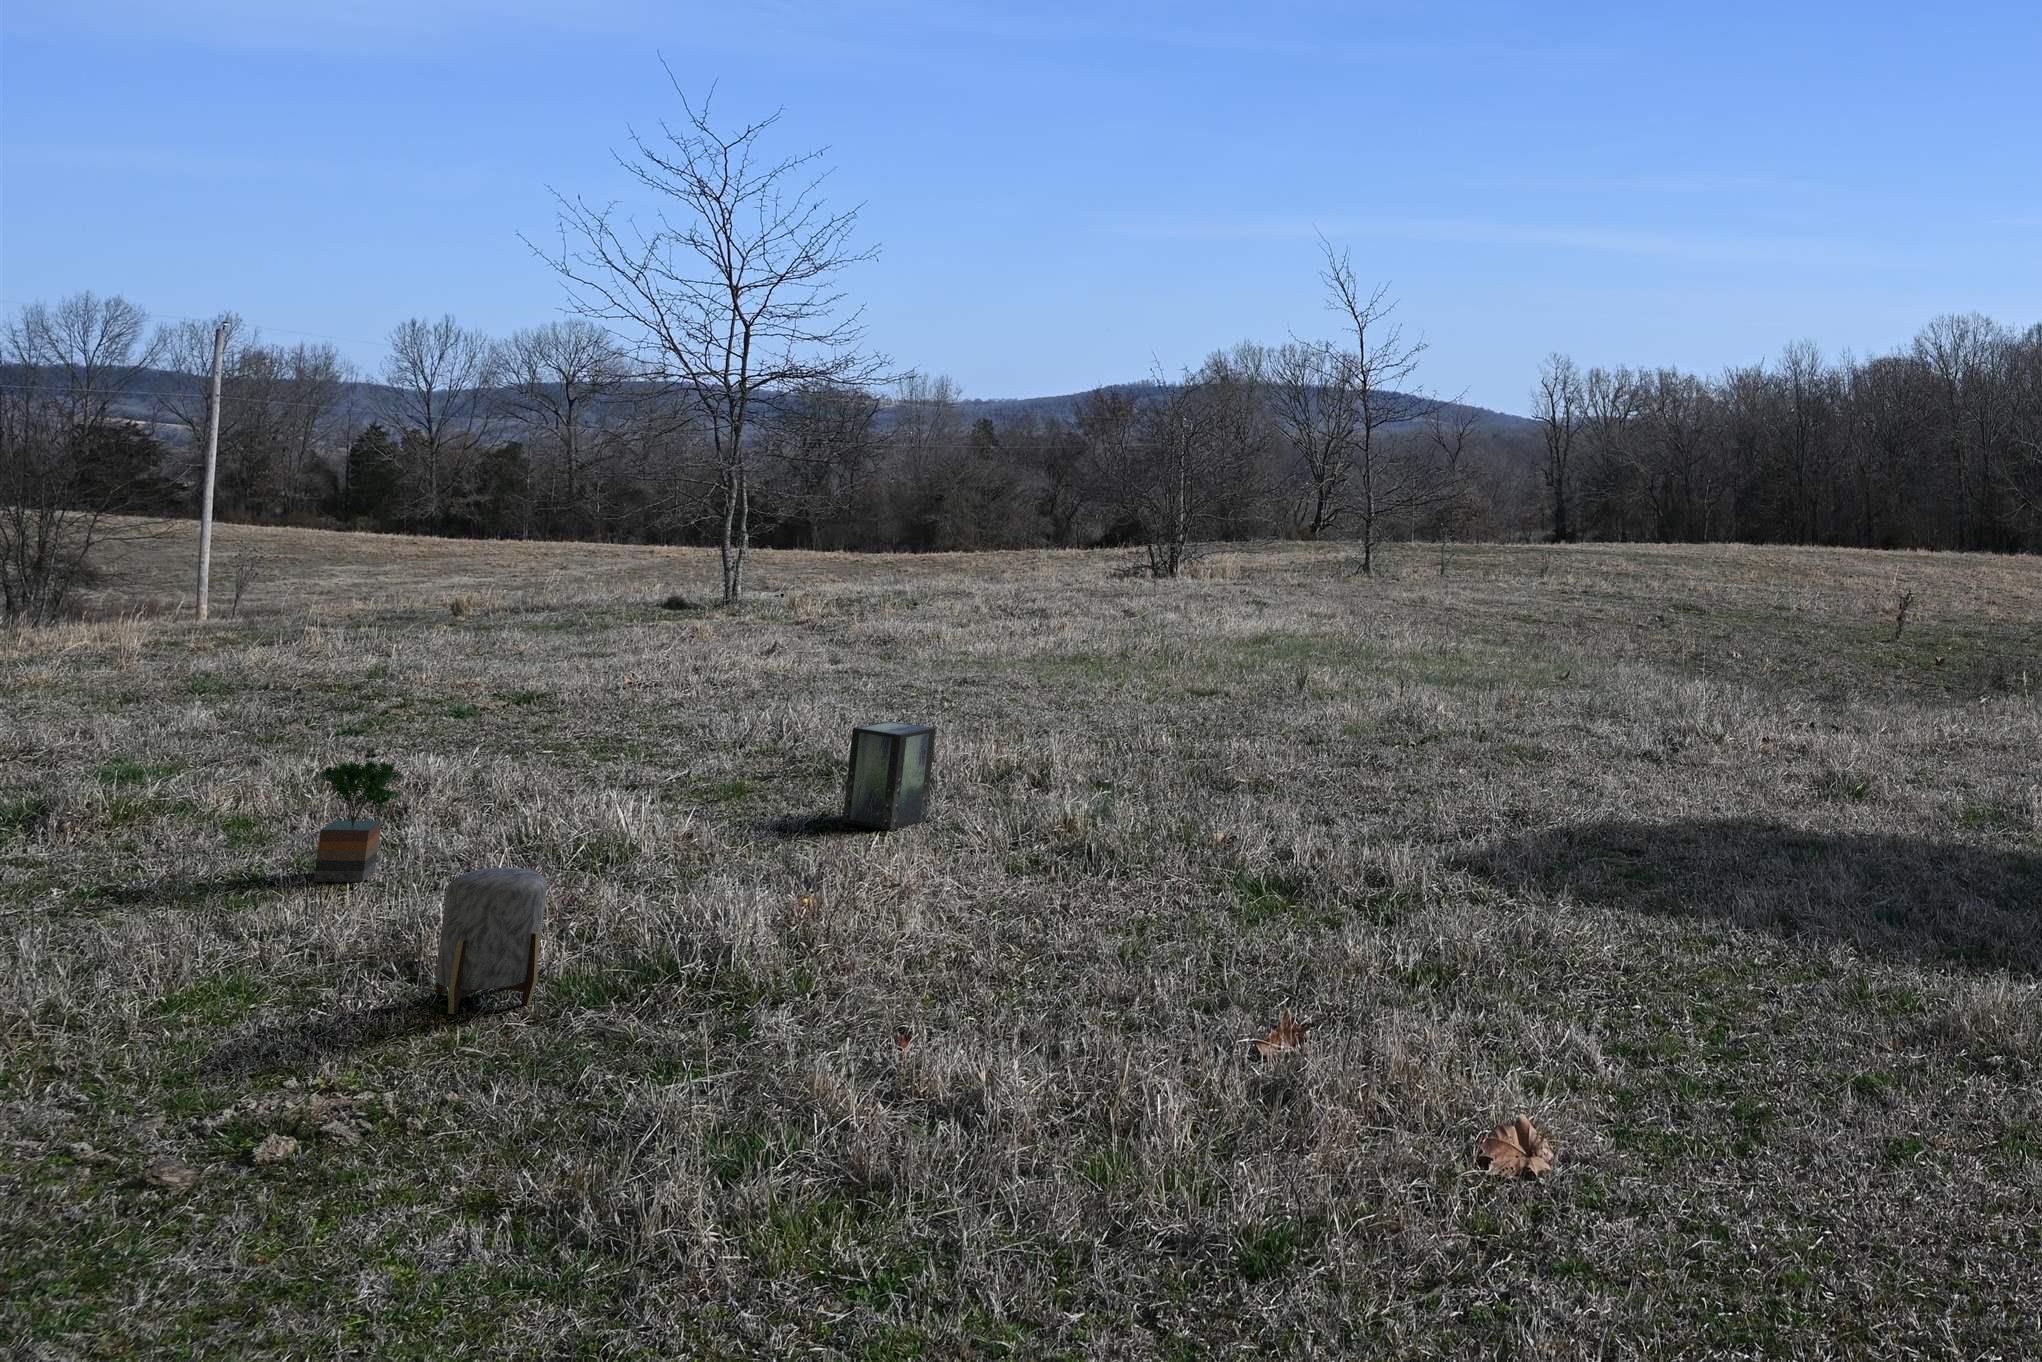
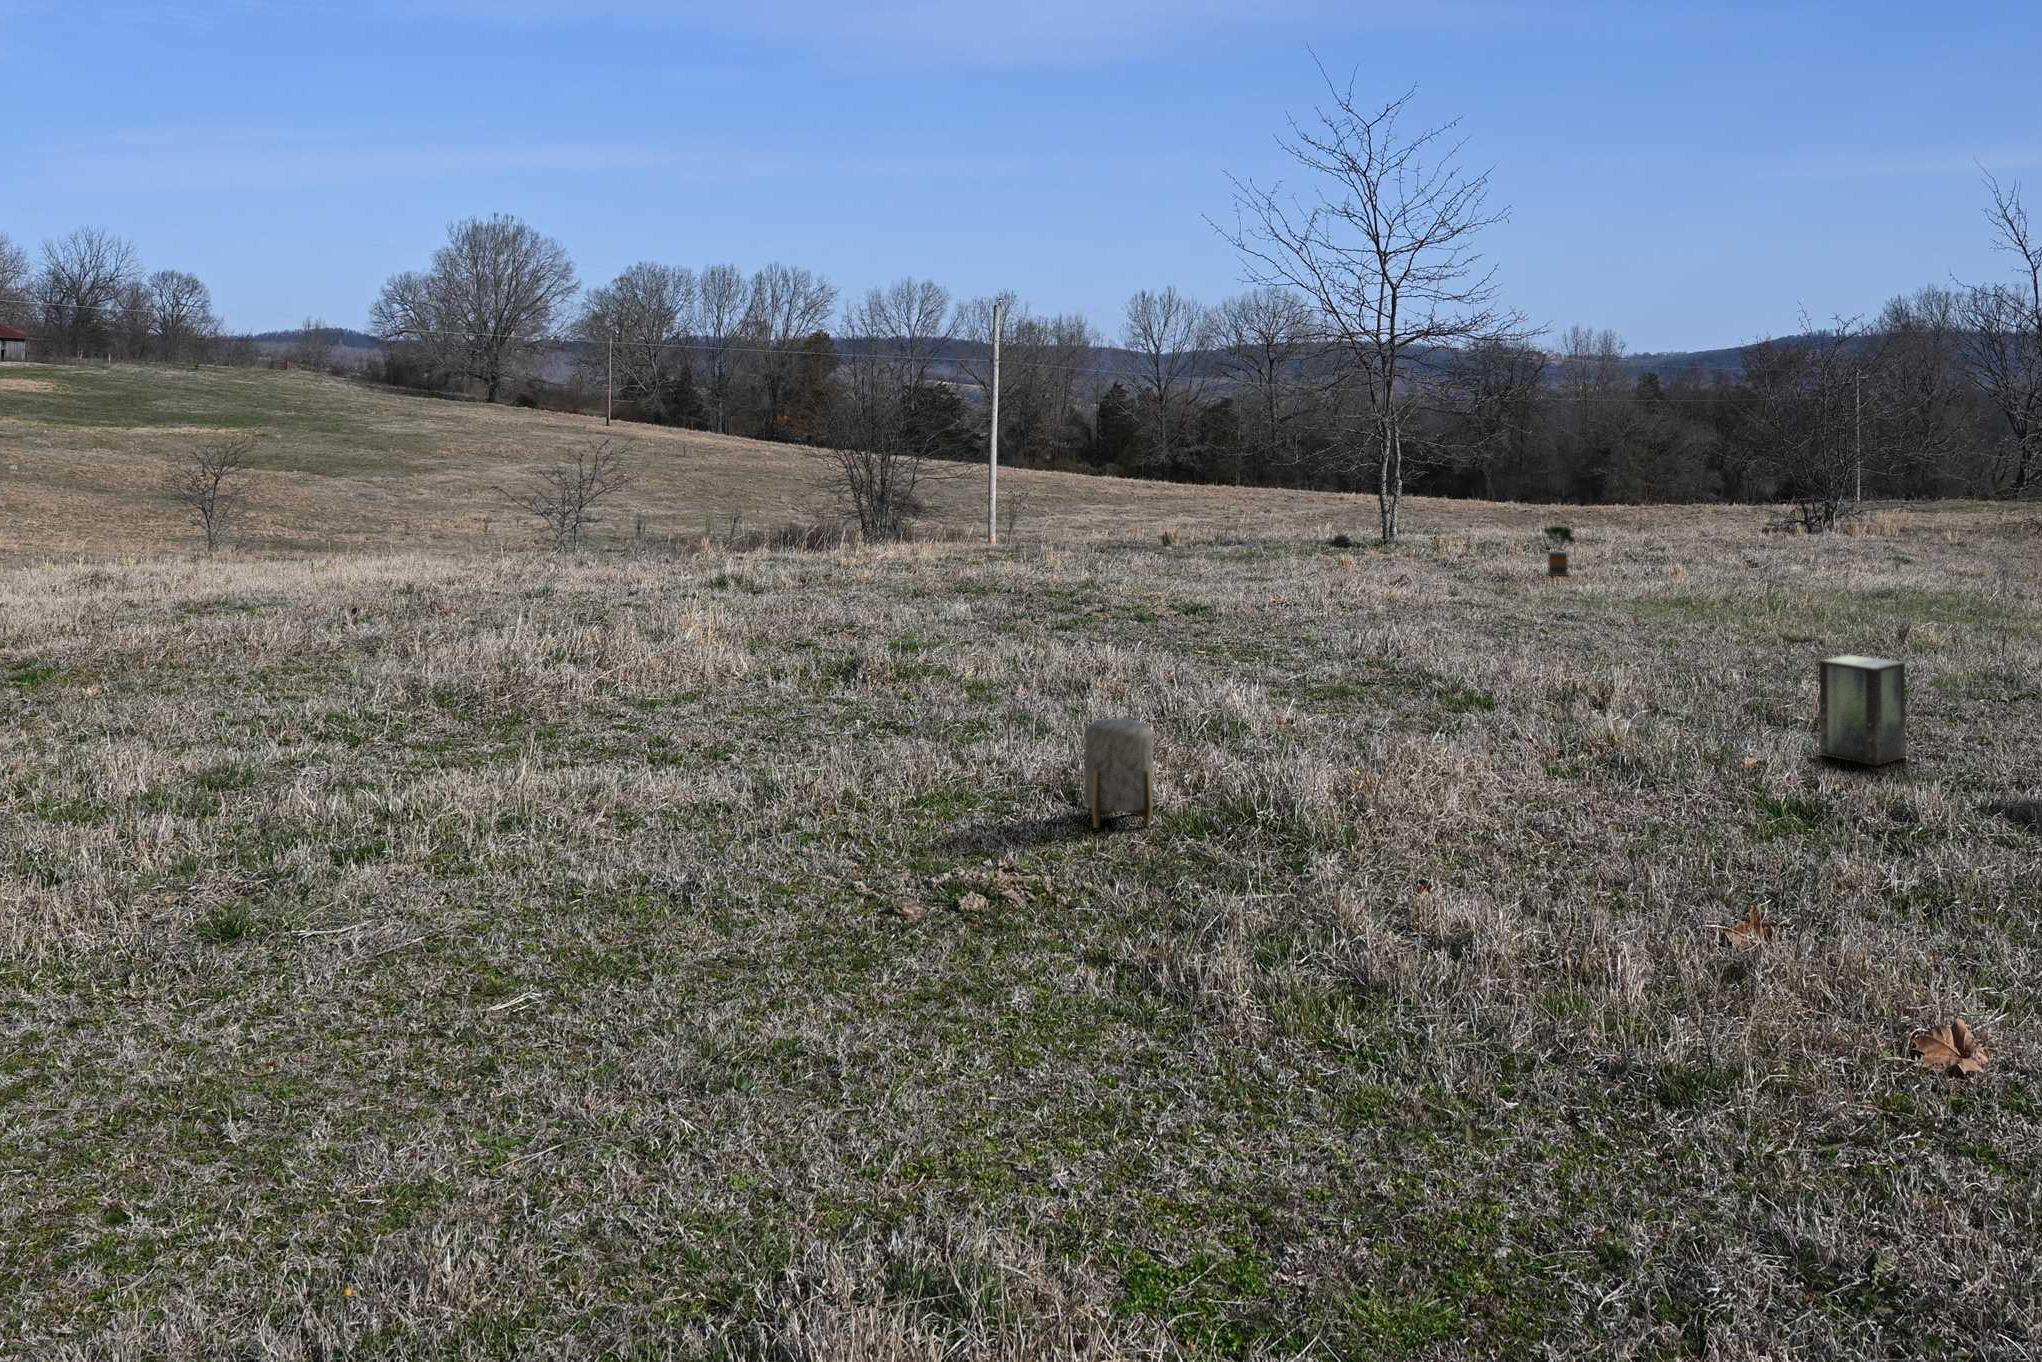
storage box: present [842,721,936,830] -> present [1819,654,1906,766]
potted tree: present [314,760,404,882] -> present [1544,526,1576,576]

